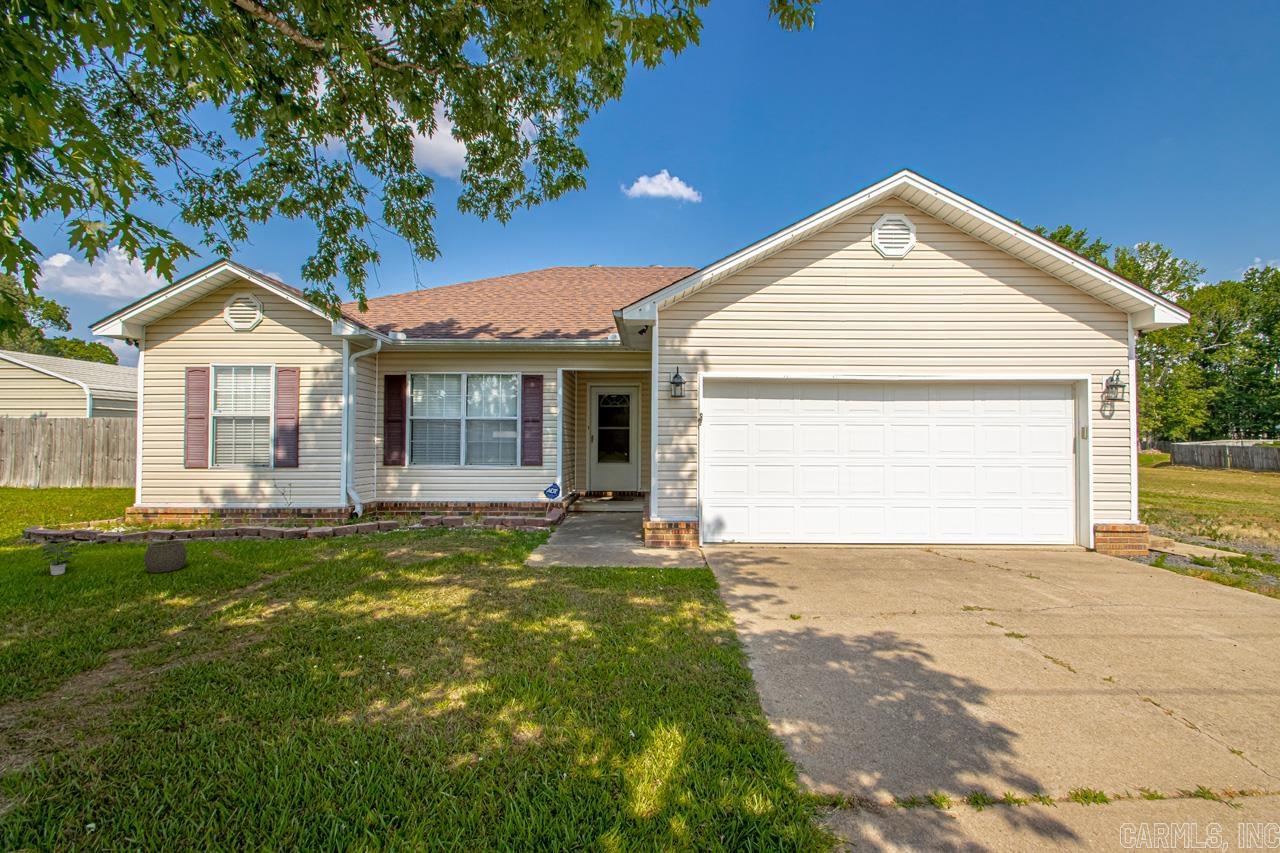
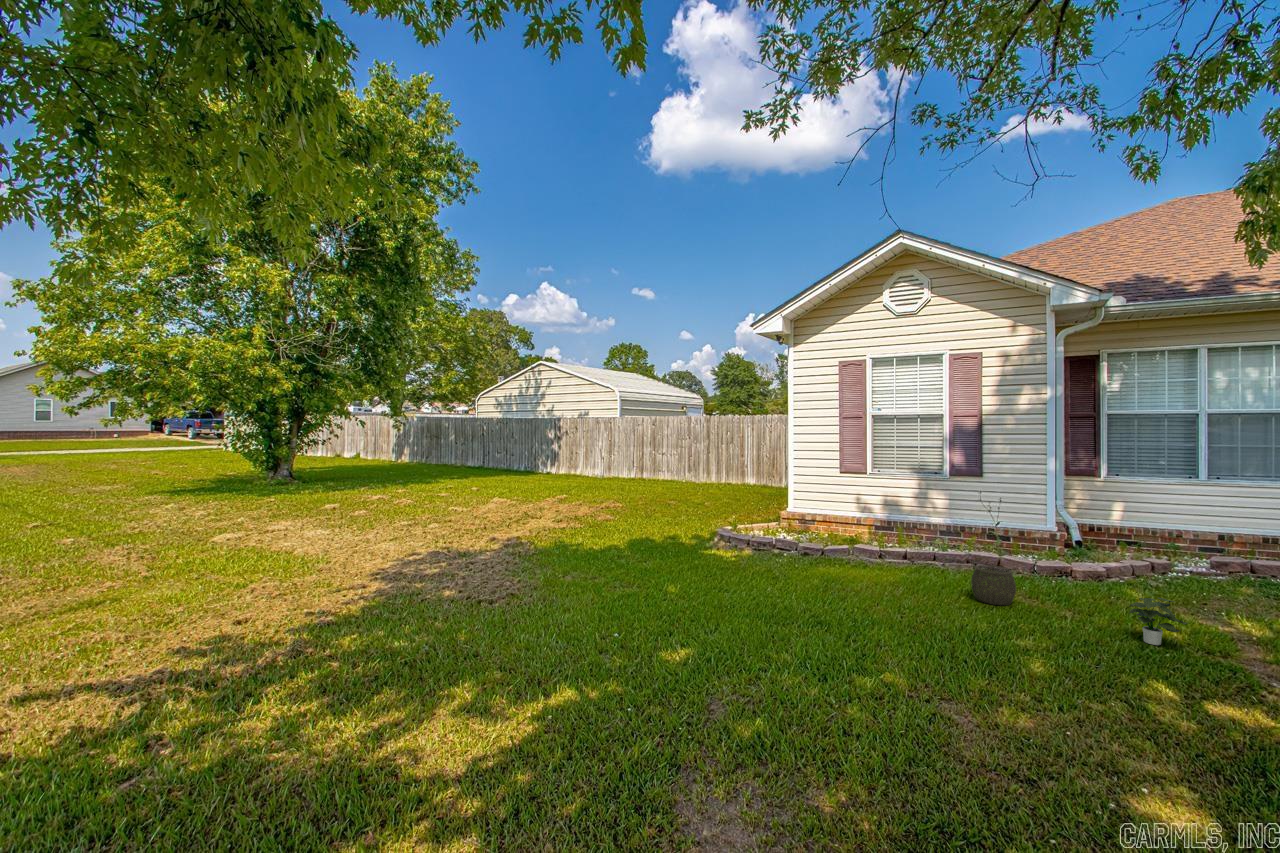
potted plant: present [40,542,78,575] -> present [1129,598,1187,645]

